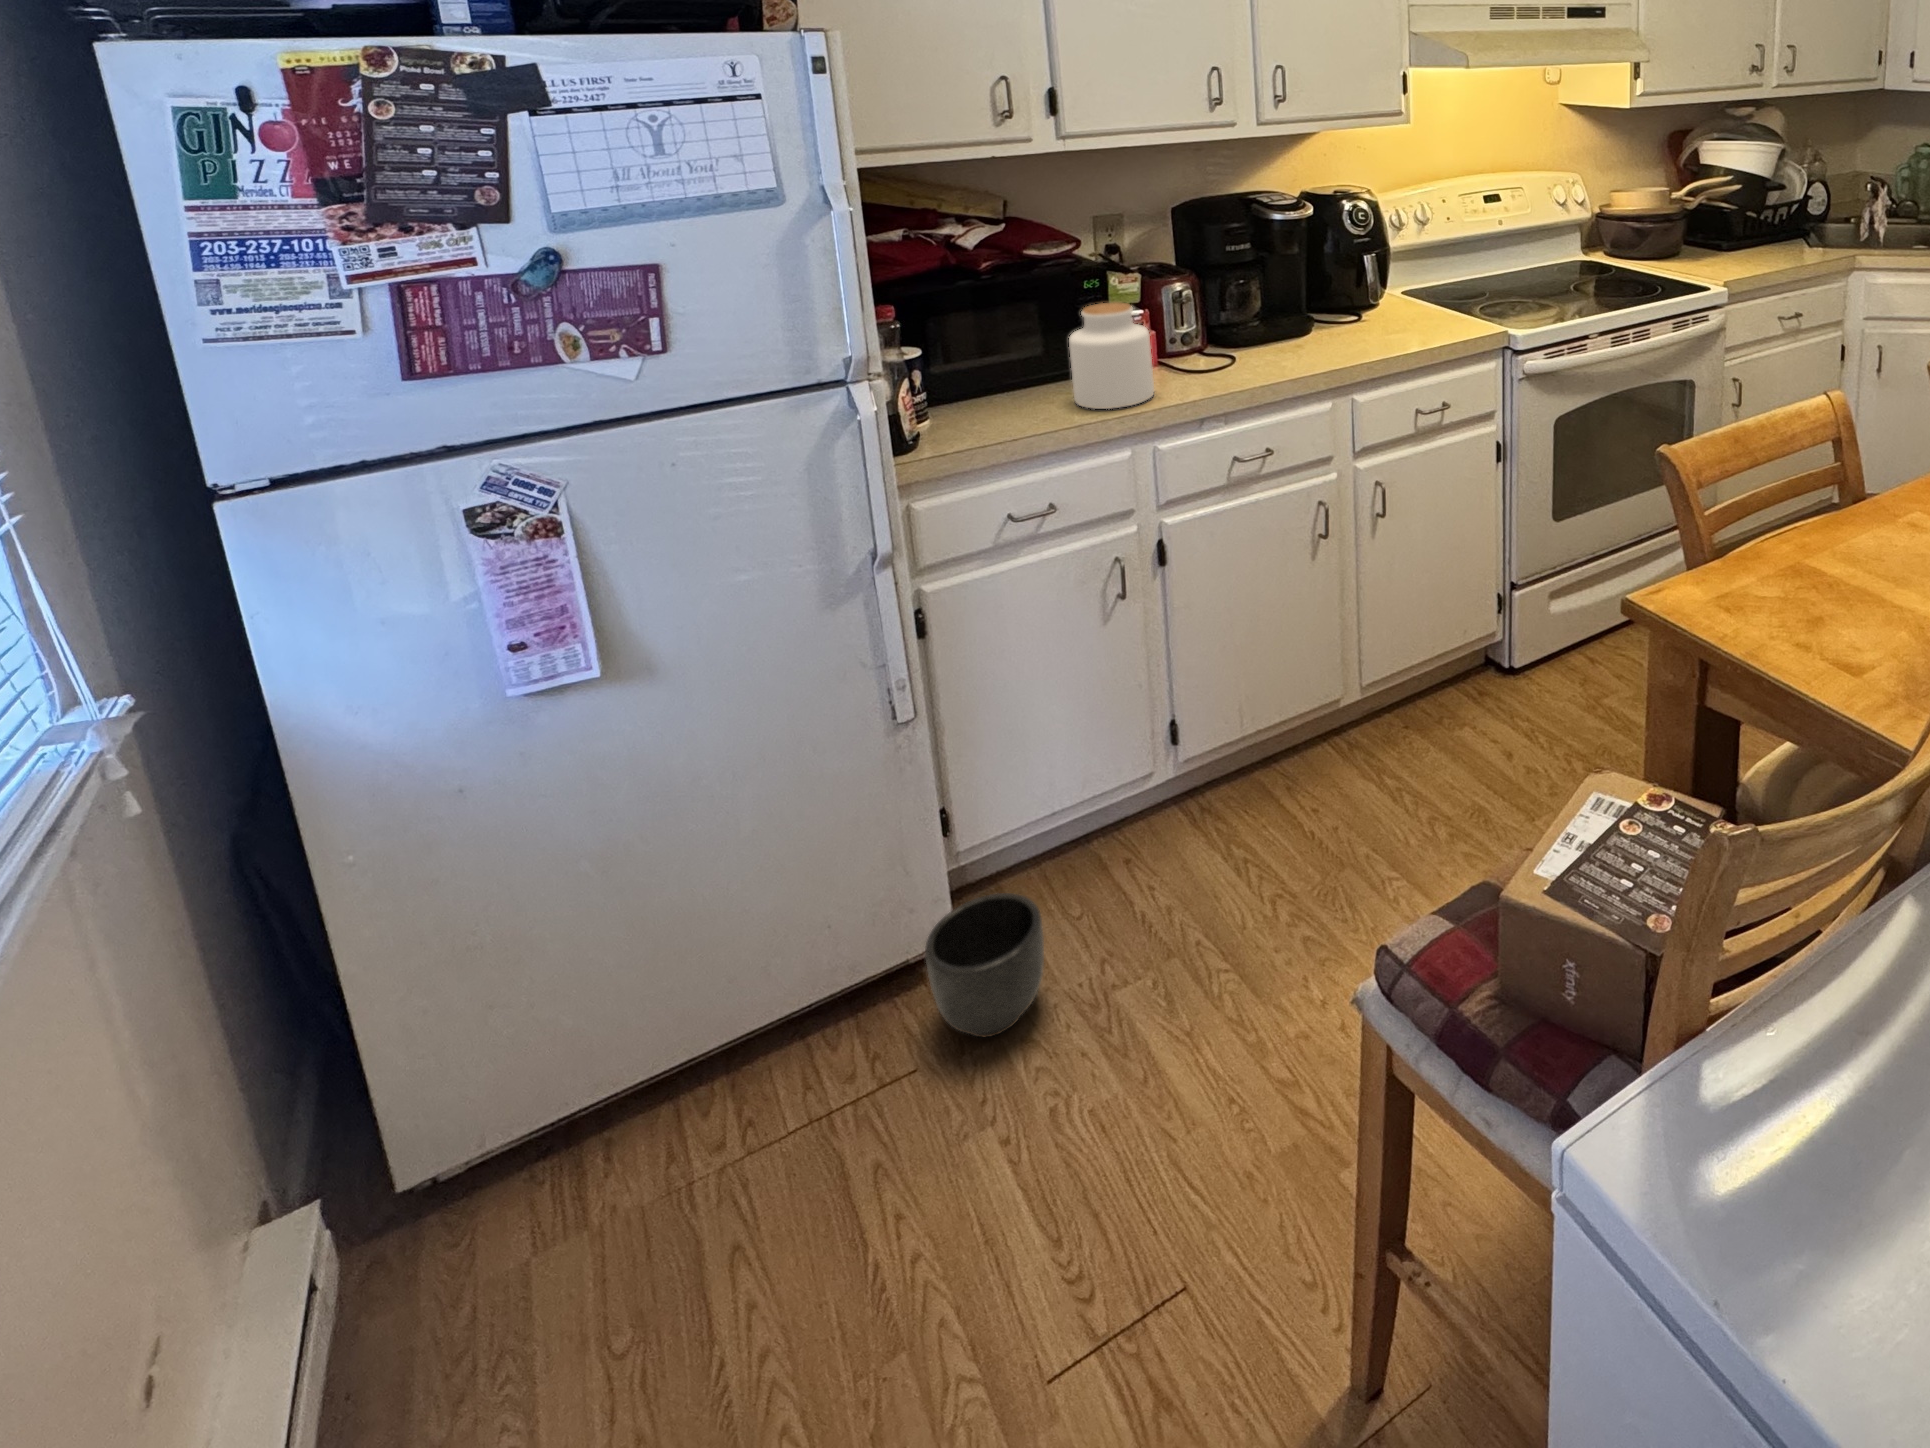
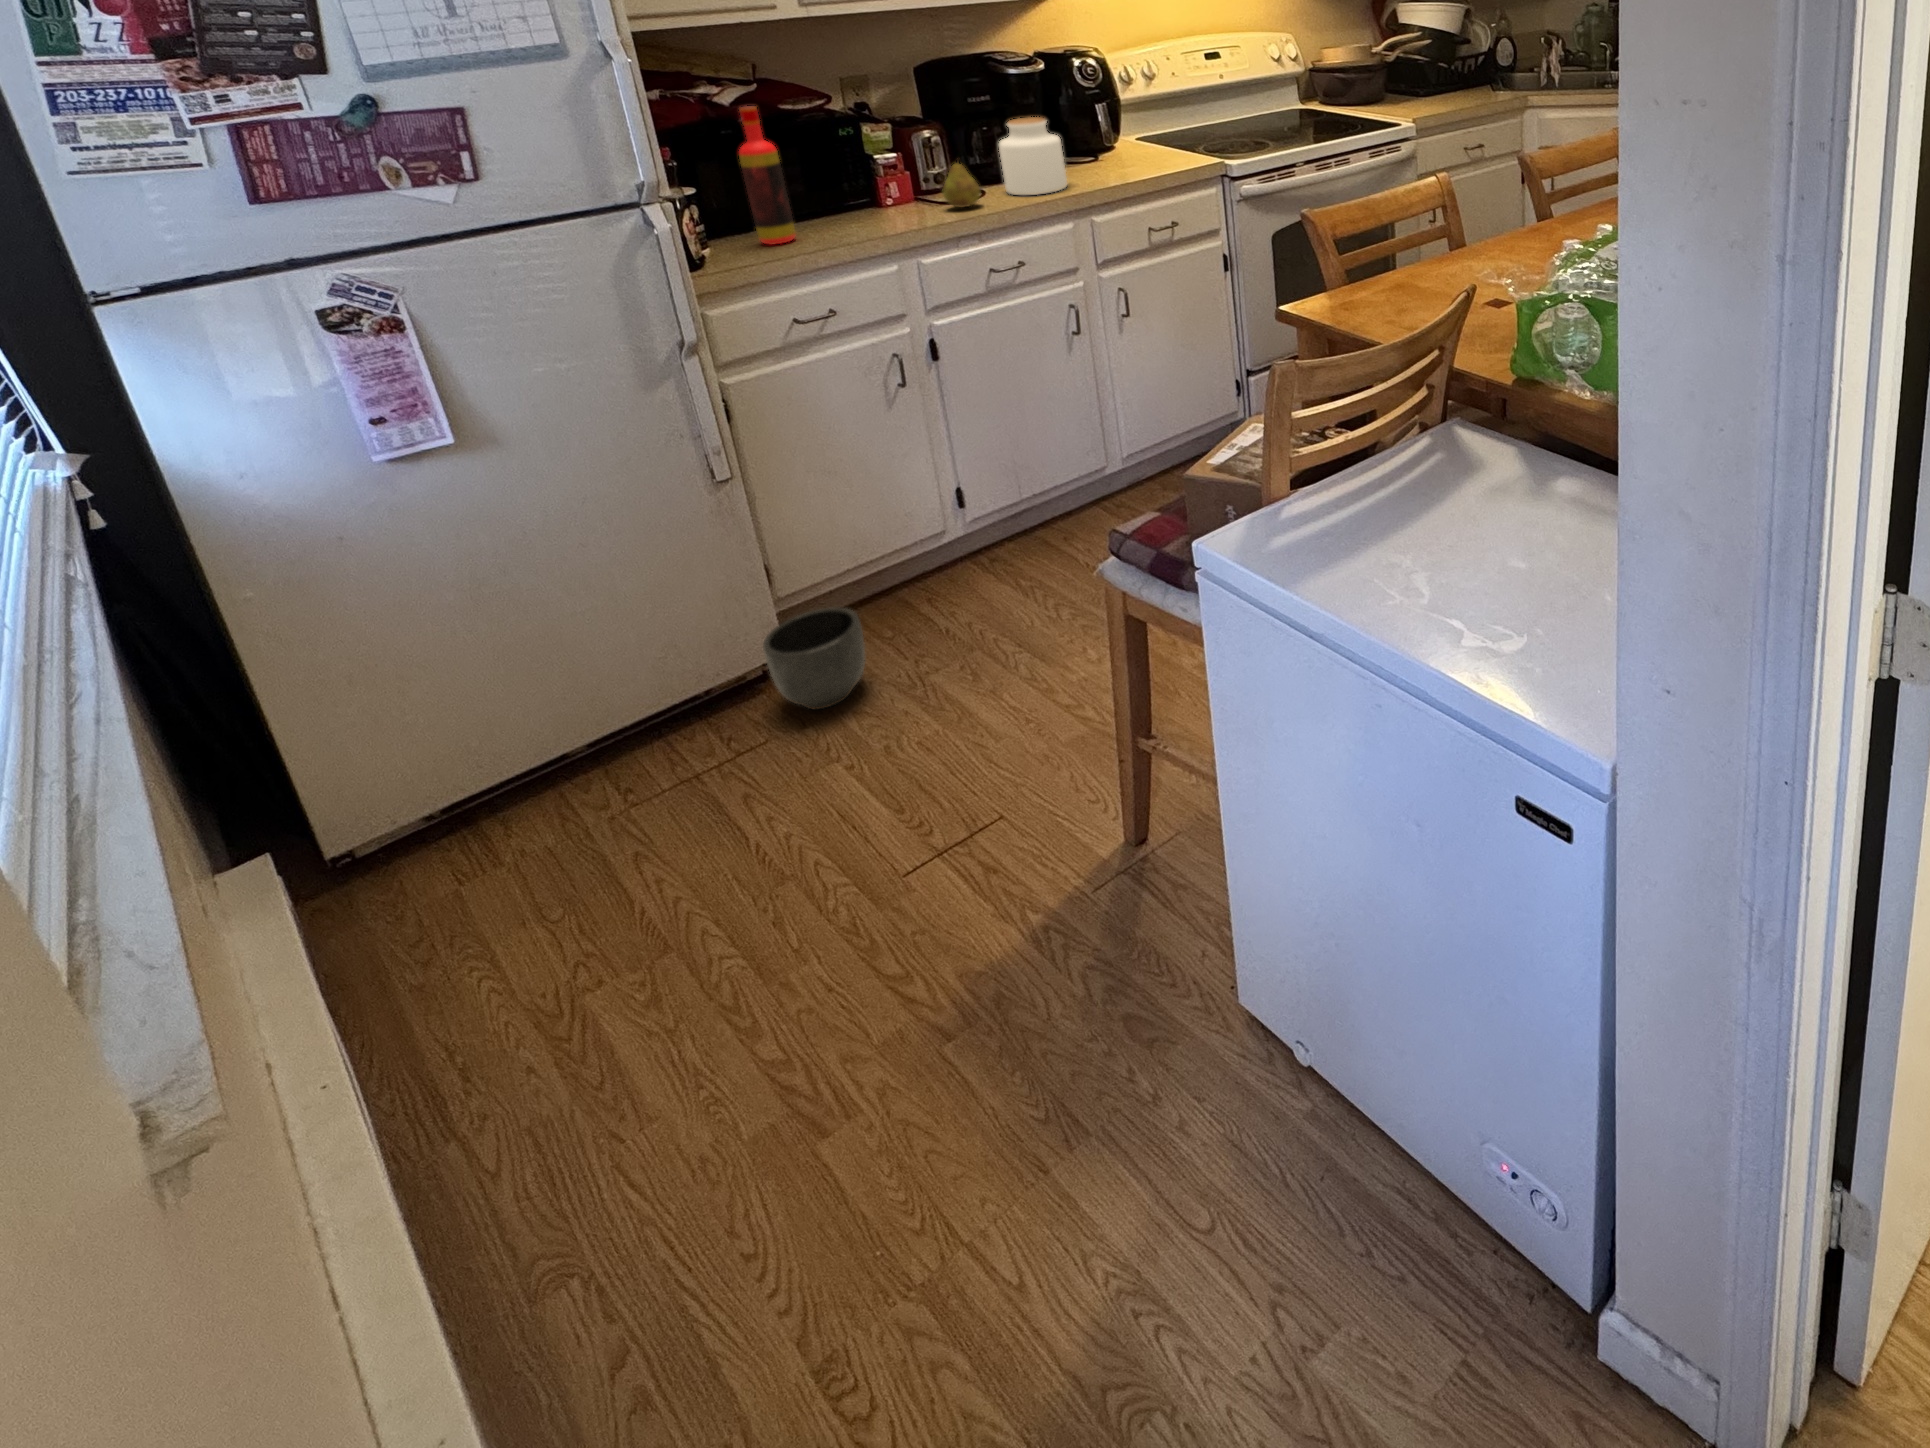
bottle: none [973,254,1025,417] -> present [739,106,796,244]
jar: present [1069,302,1154,409] -> present [999,117,1067,195]
fruit: none [1189,318,1231,378] -> present [943,162,981,207]

